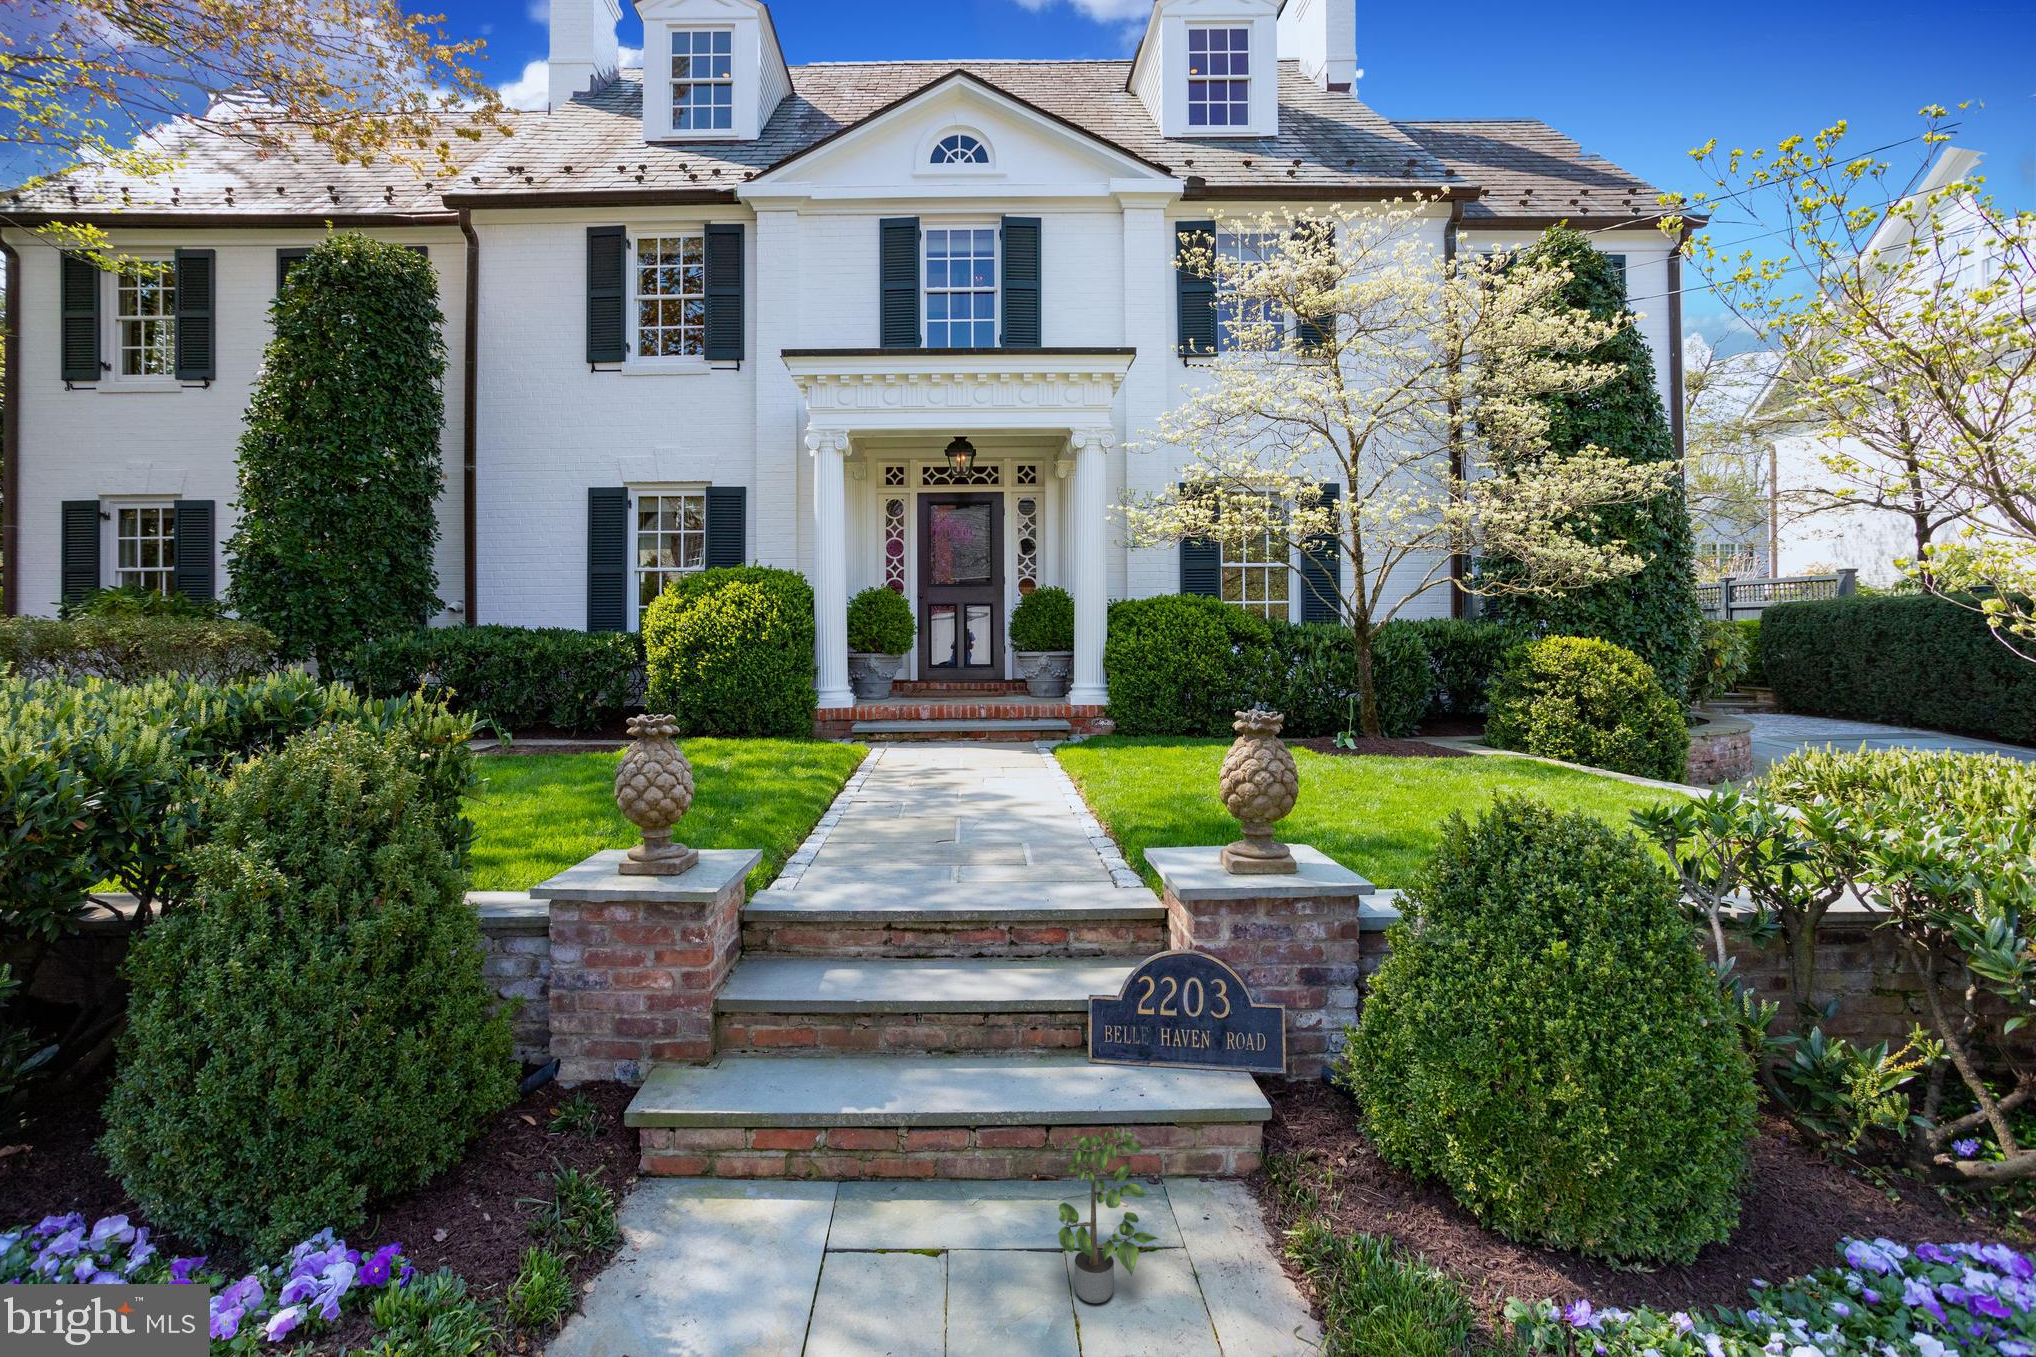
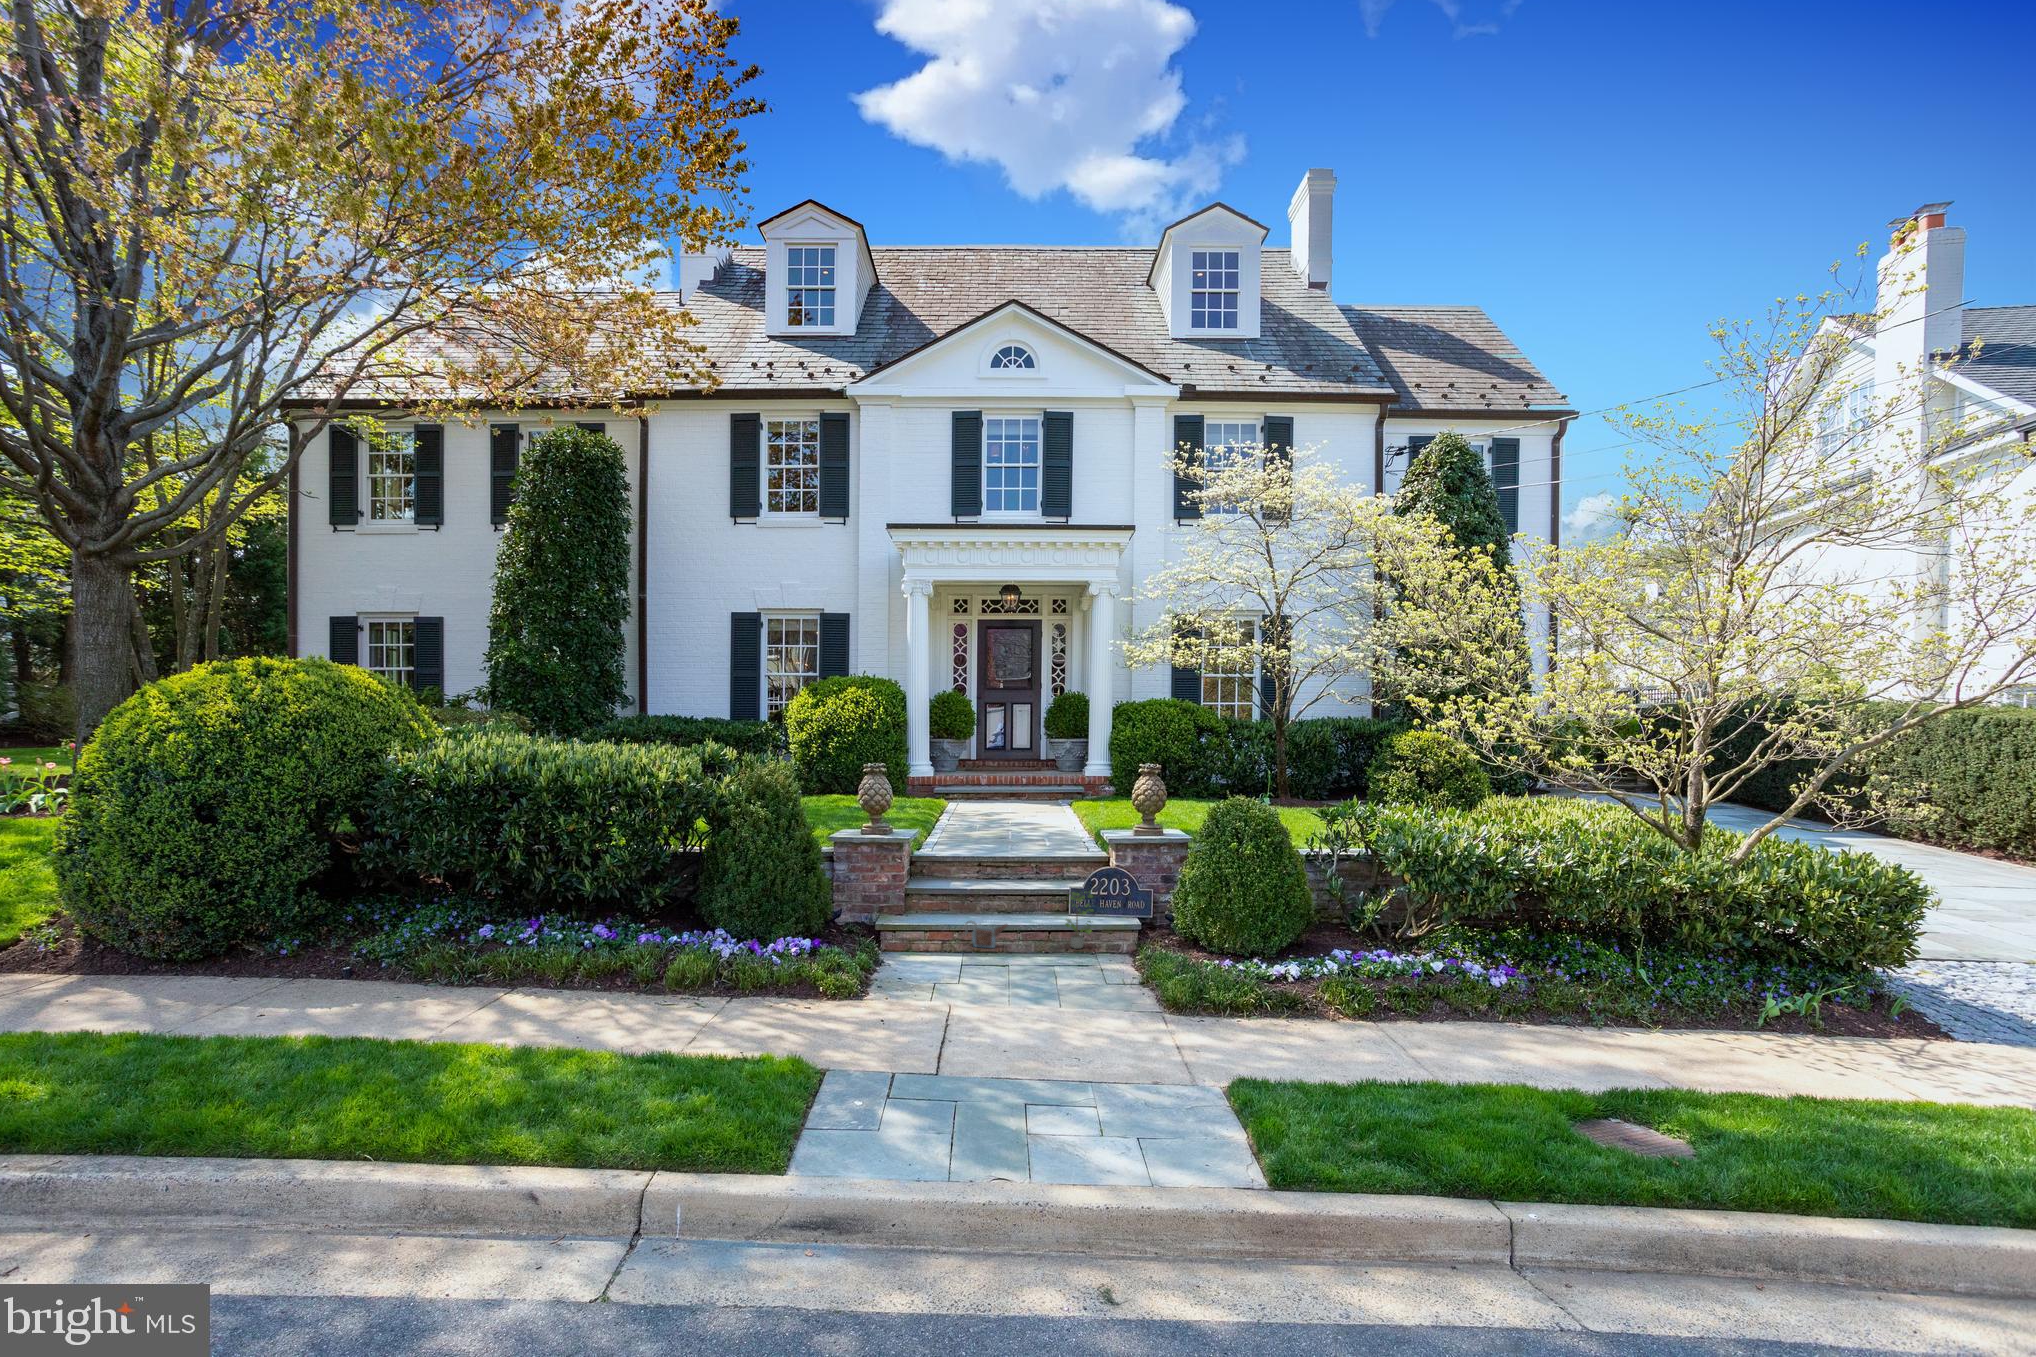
watering can: none [763,1223,892,1314] -> present [965,921,1007,948]

